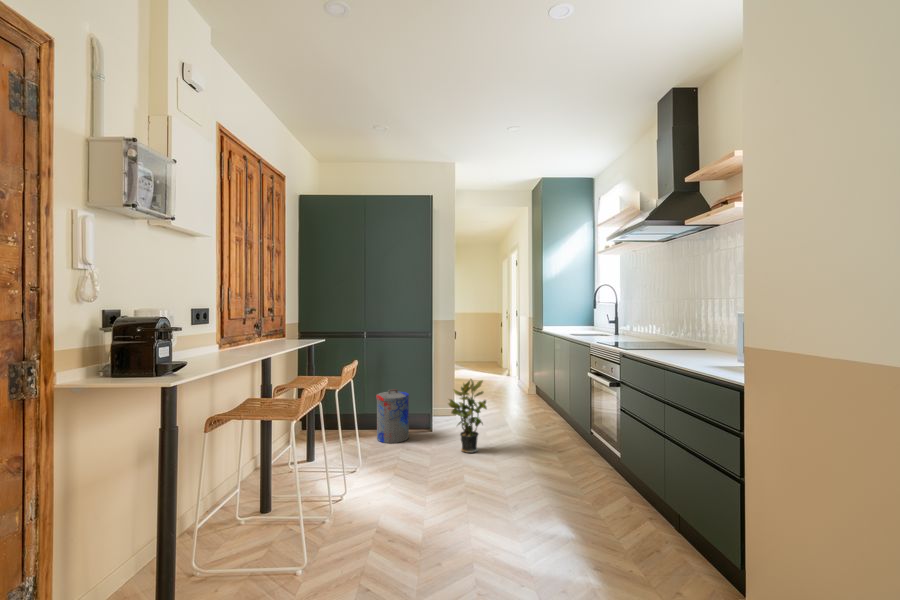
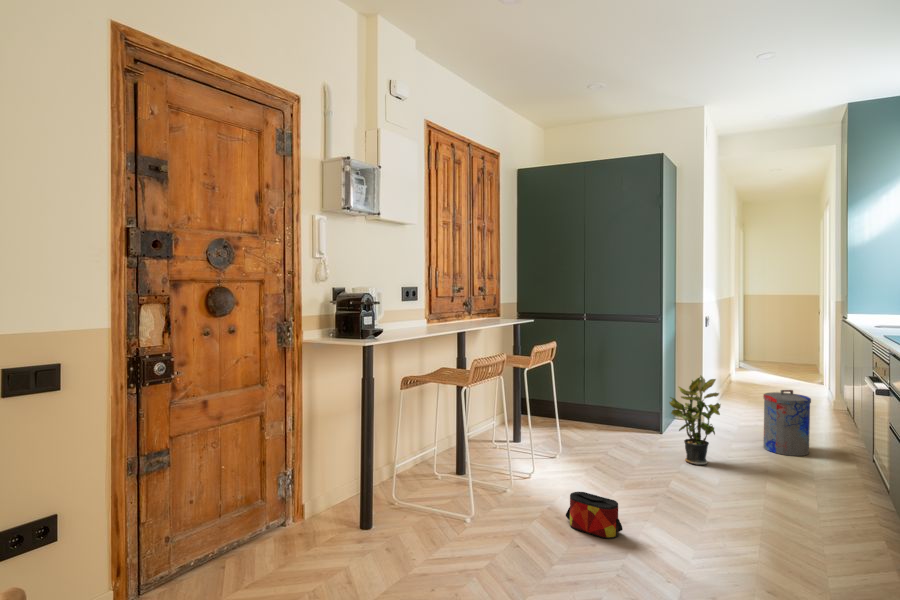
trash can: present [376,389,409,443] -> present [763,390,811,456]
bag: none [397,506,454,549] -> present [566,492,623,539]

